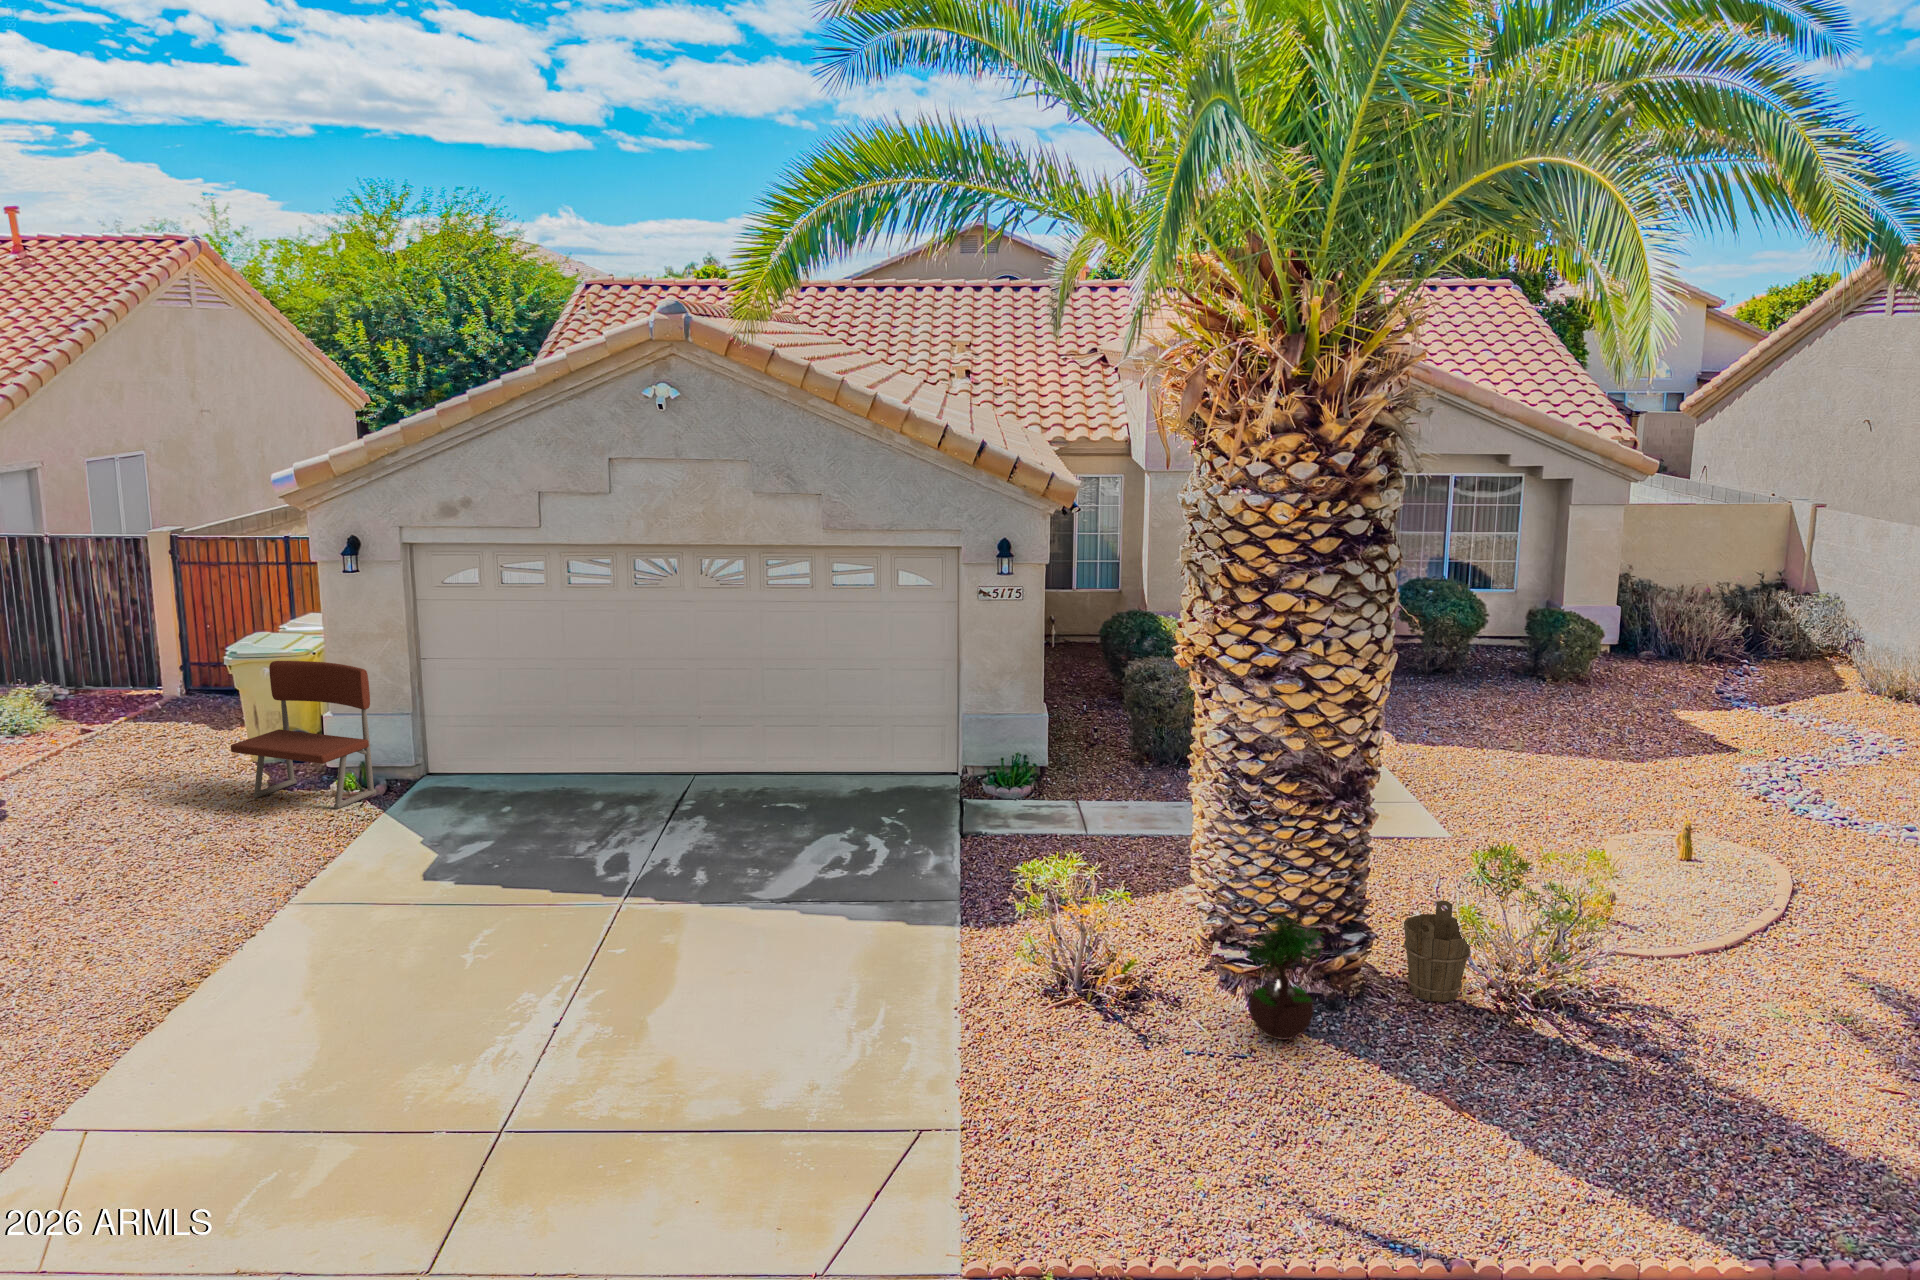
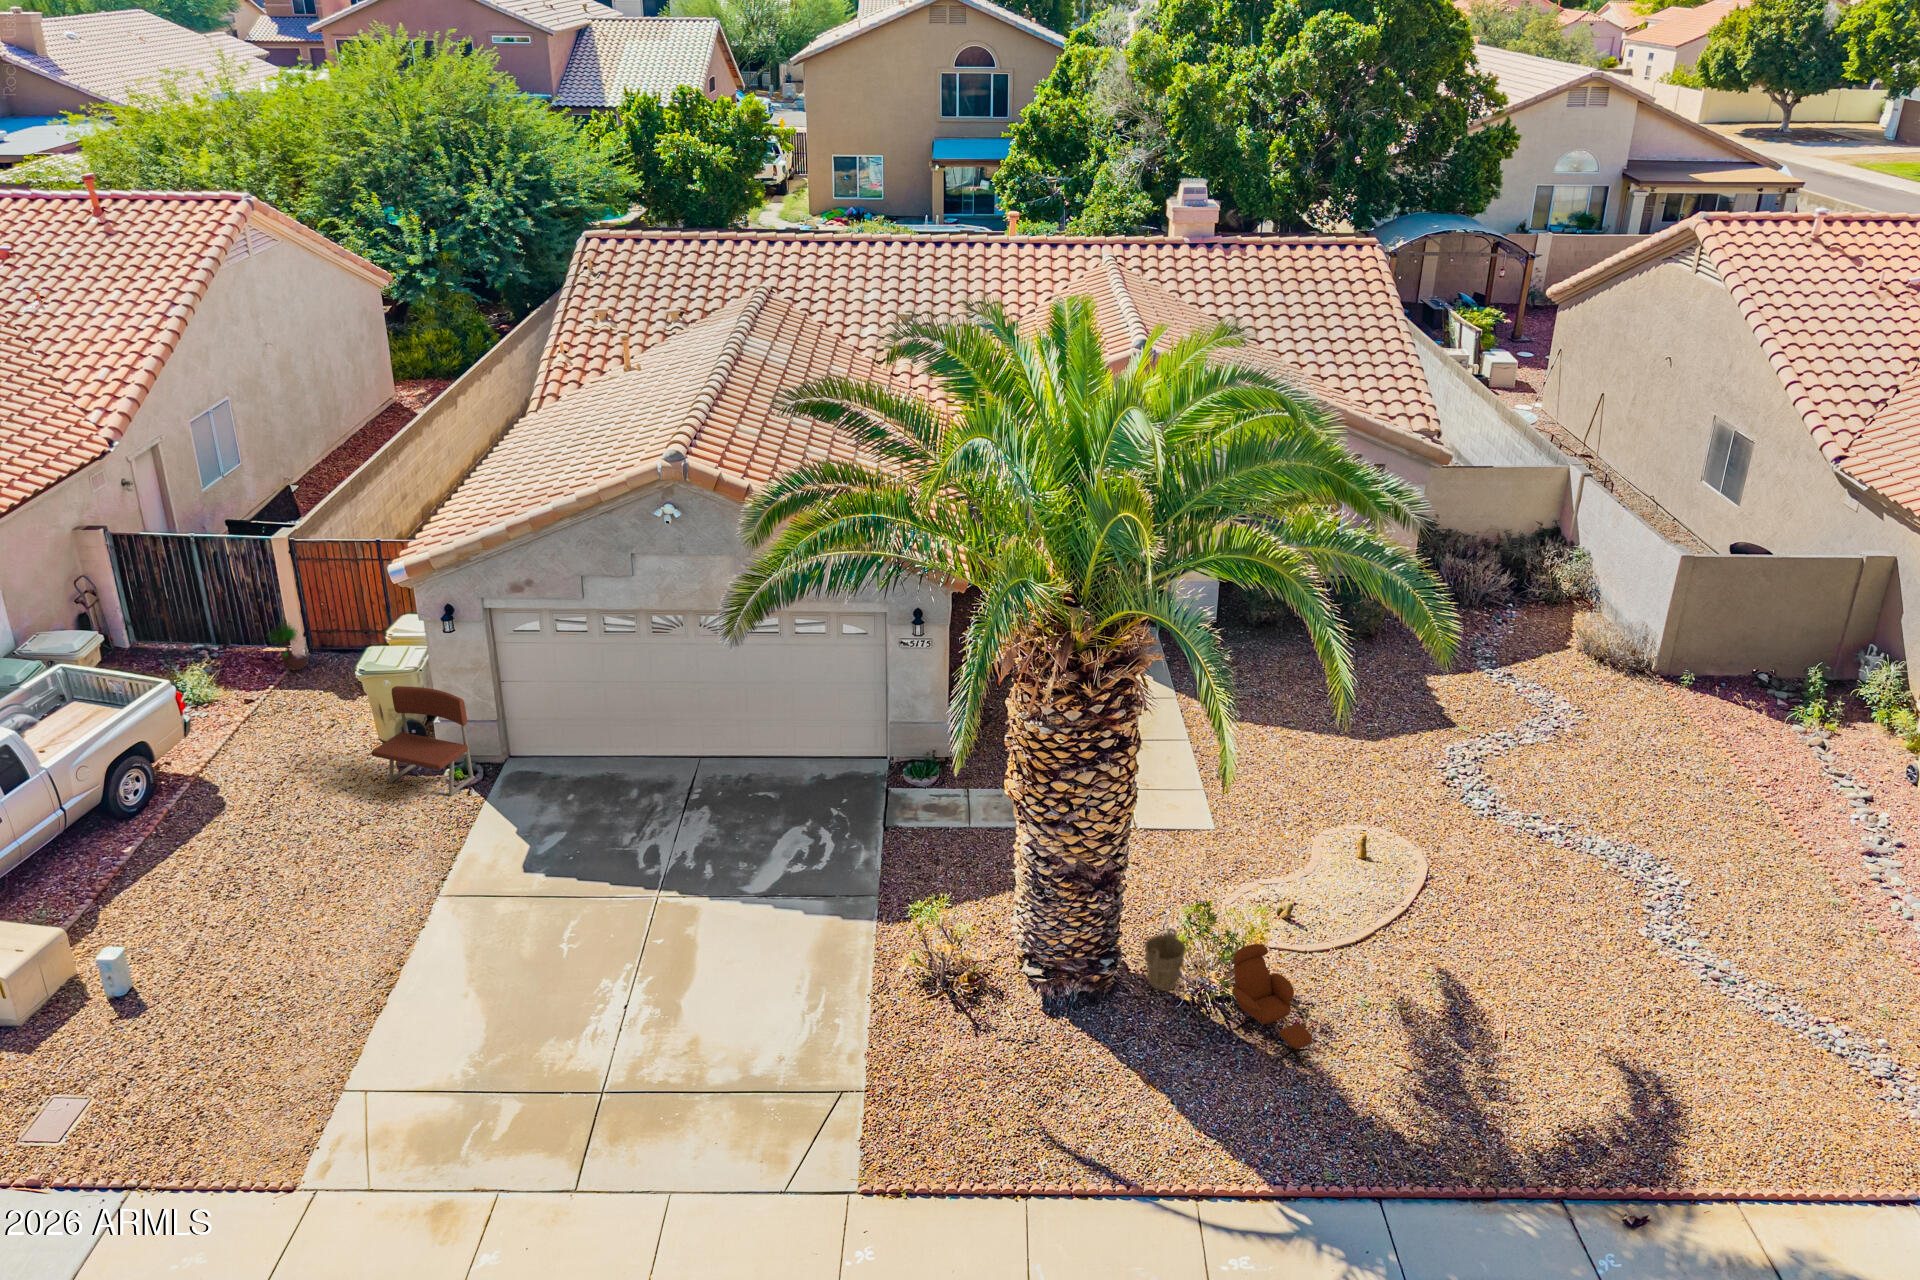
lounge chair: none [1567,903,1732,1095] -> present [1232,944,1312,1067]
potted tree: present [1242,915,1323,1040] -> present [268,623,308,670]

